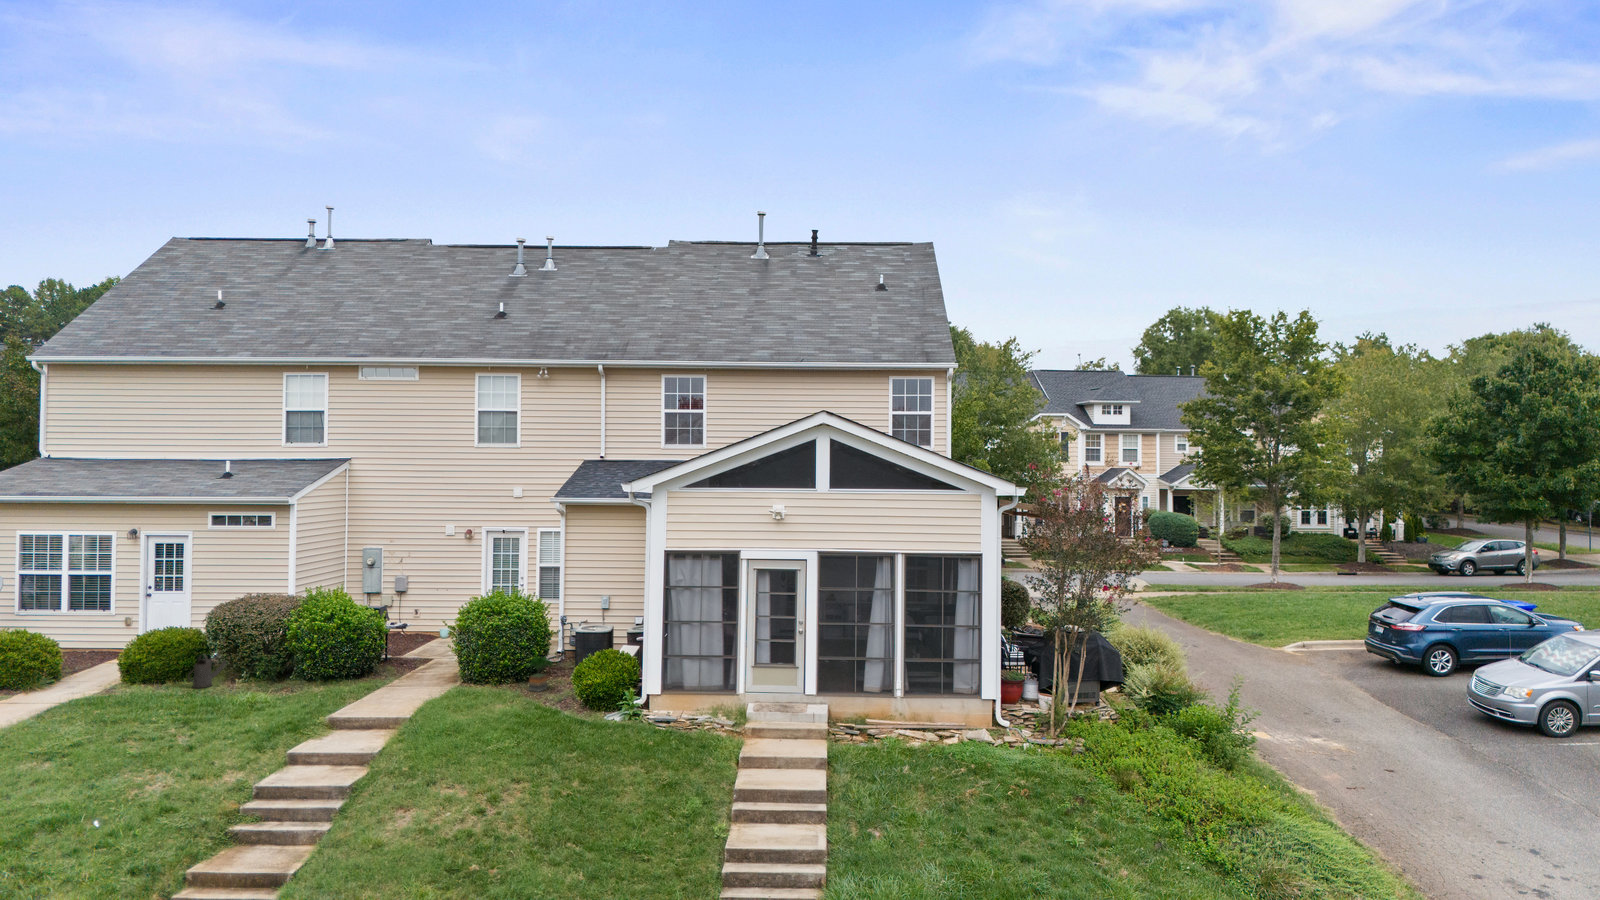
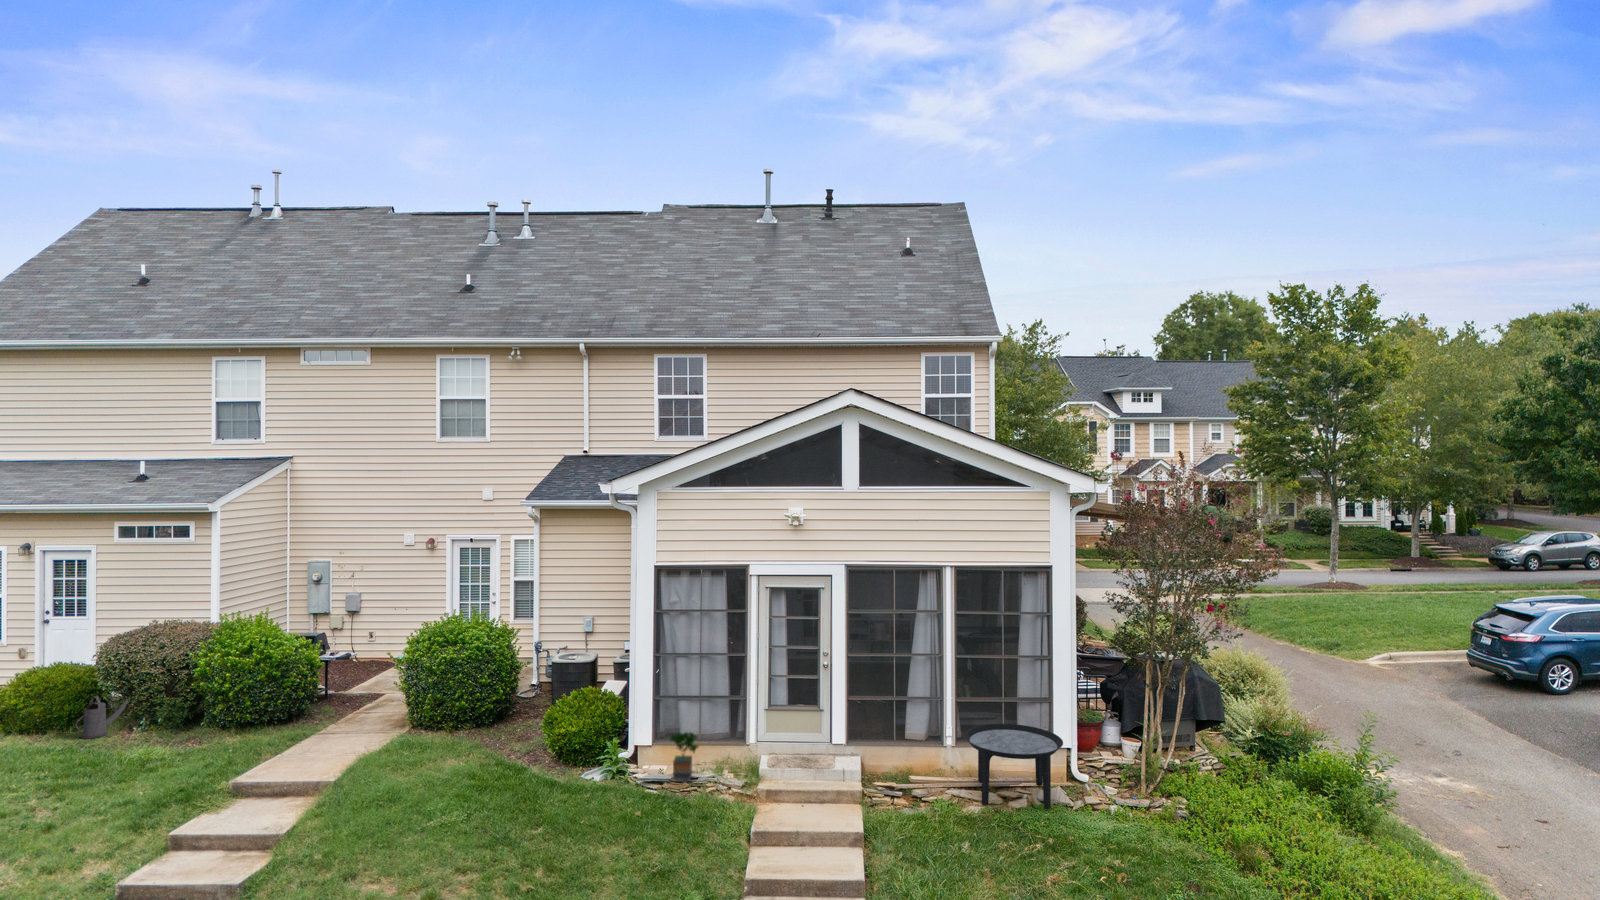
potted tree: present [527,657,552,692] -> present [670,732,699,782]
round table: none [910,680,989,745] -> present [964,724,1063,809]

